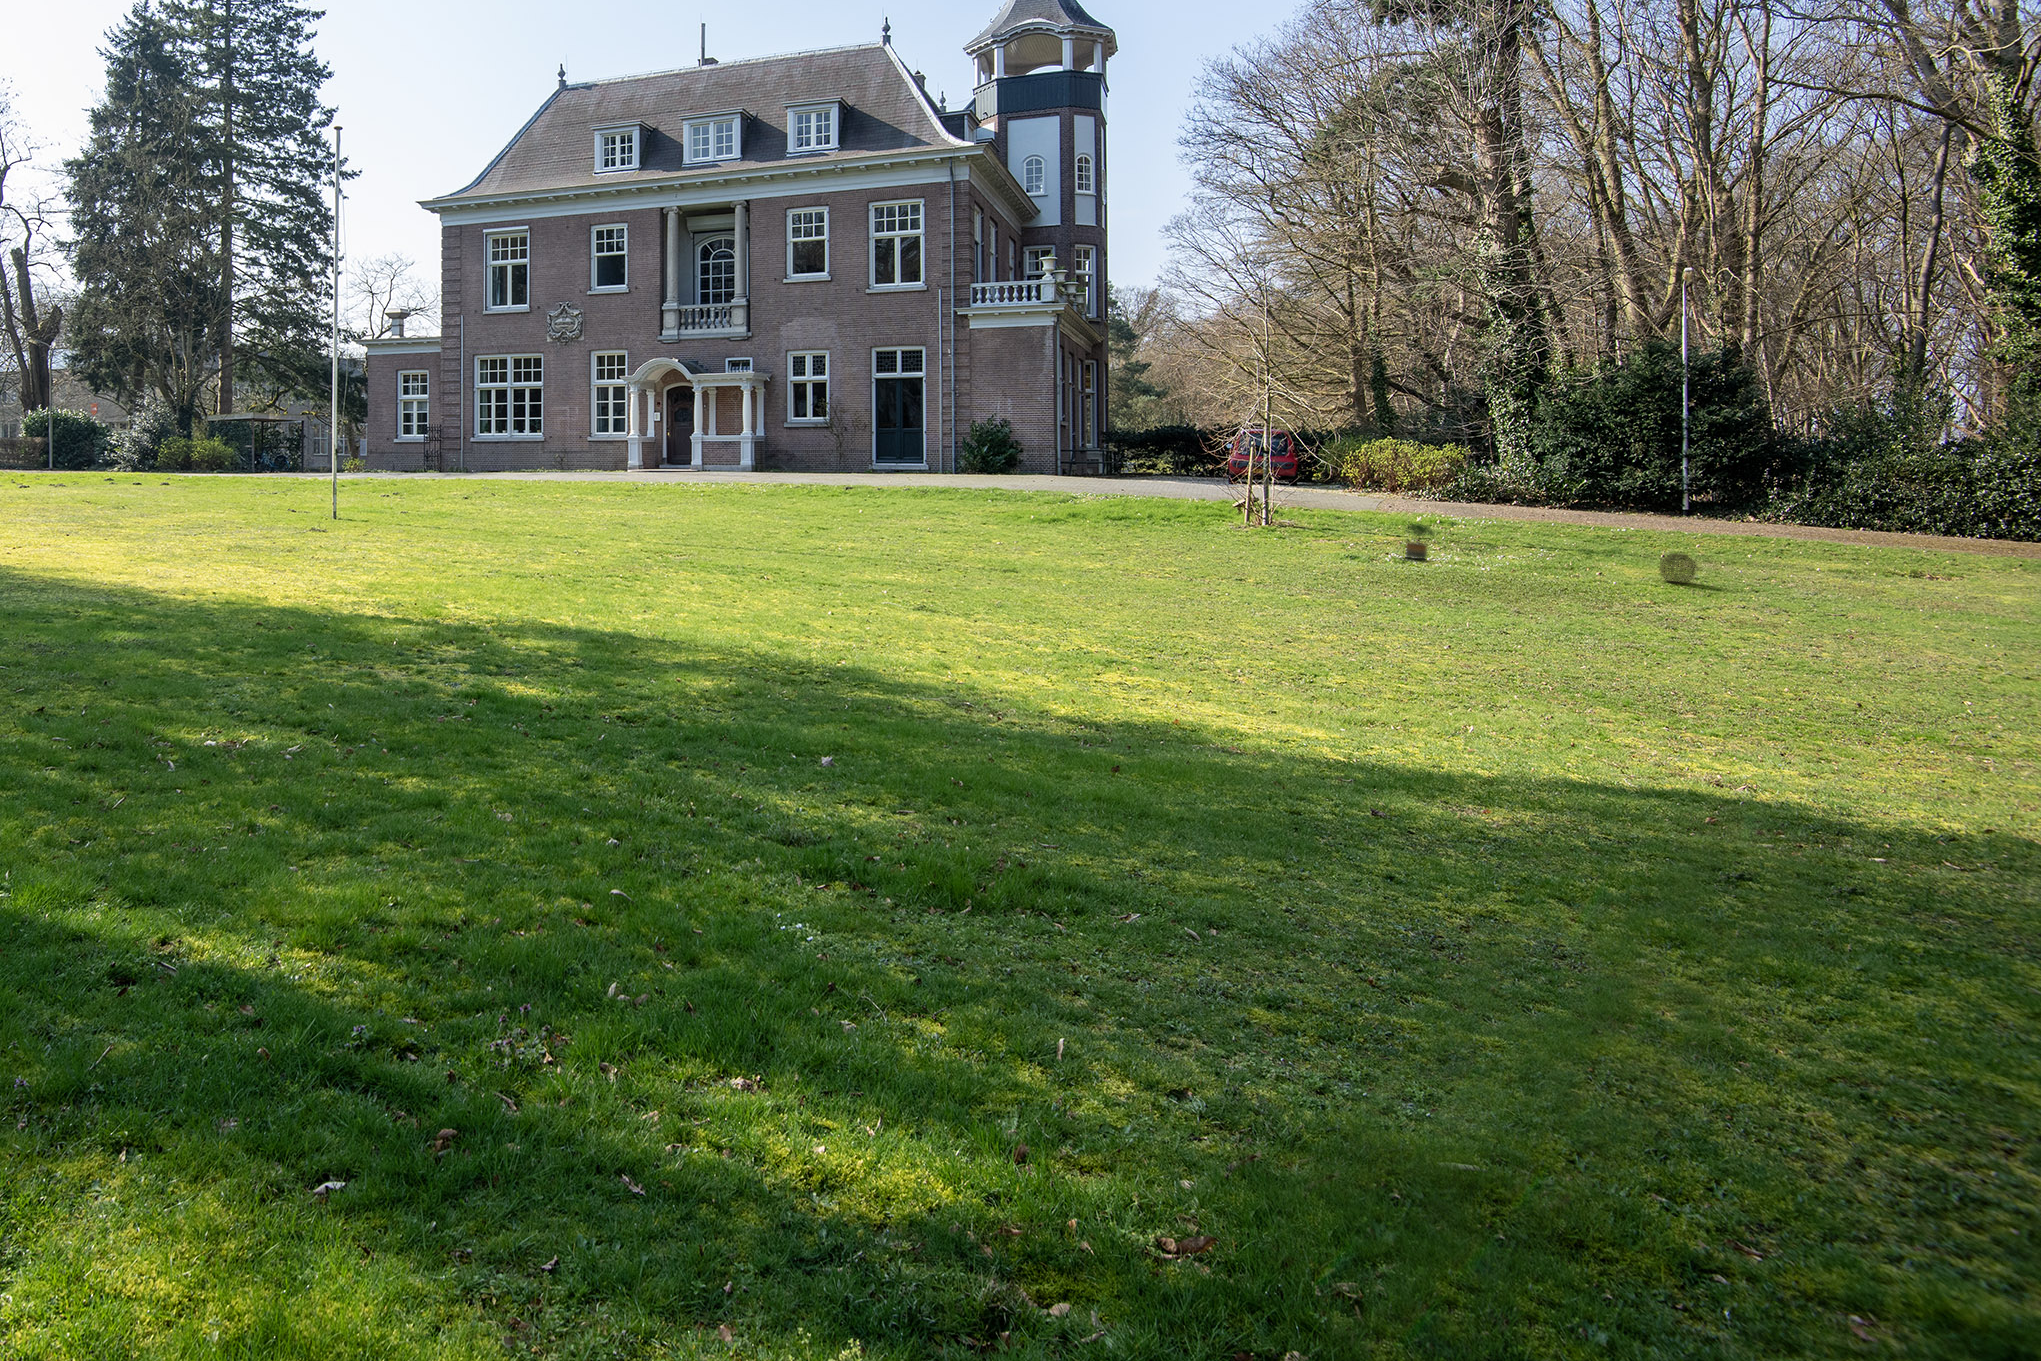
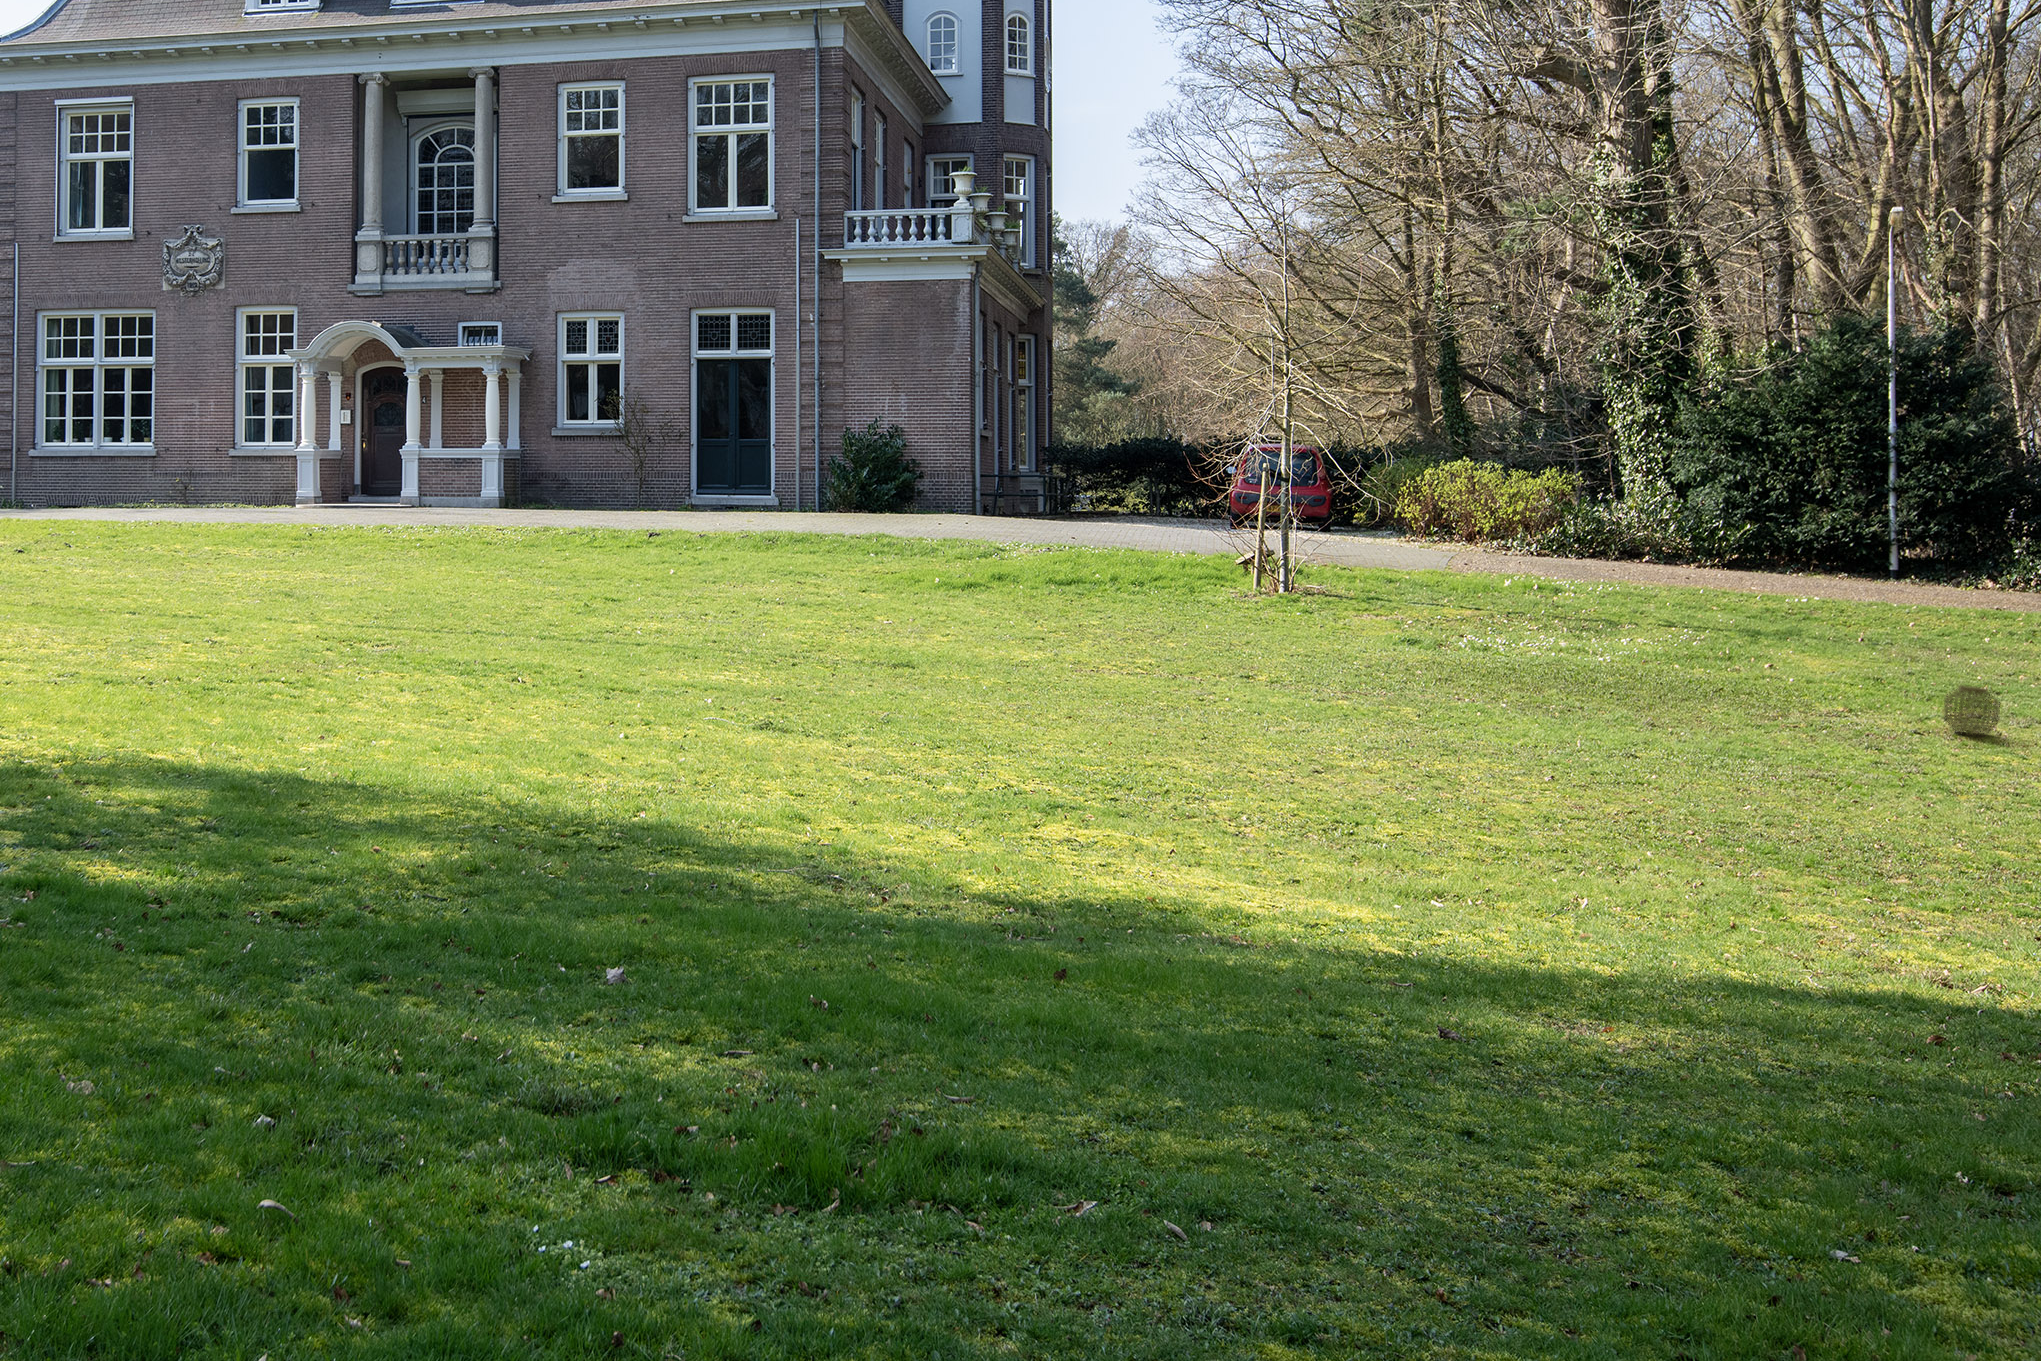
potted tree: present [1405,523,1434,559] -> none [1541,628,1592,689]

